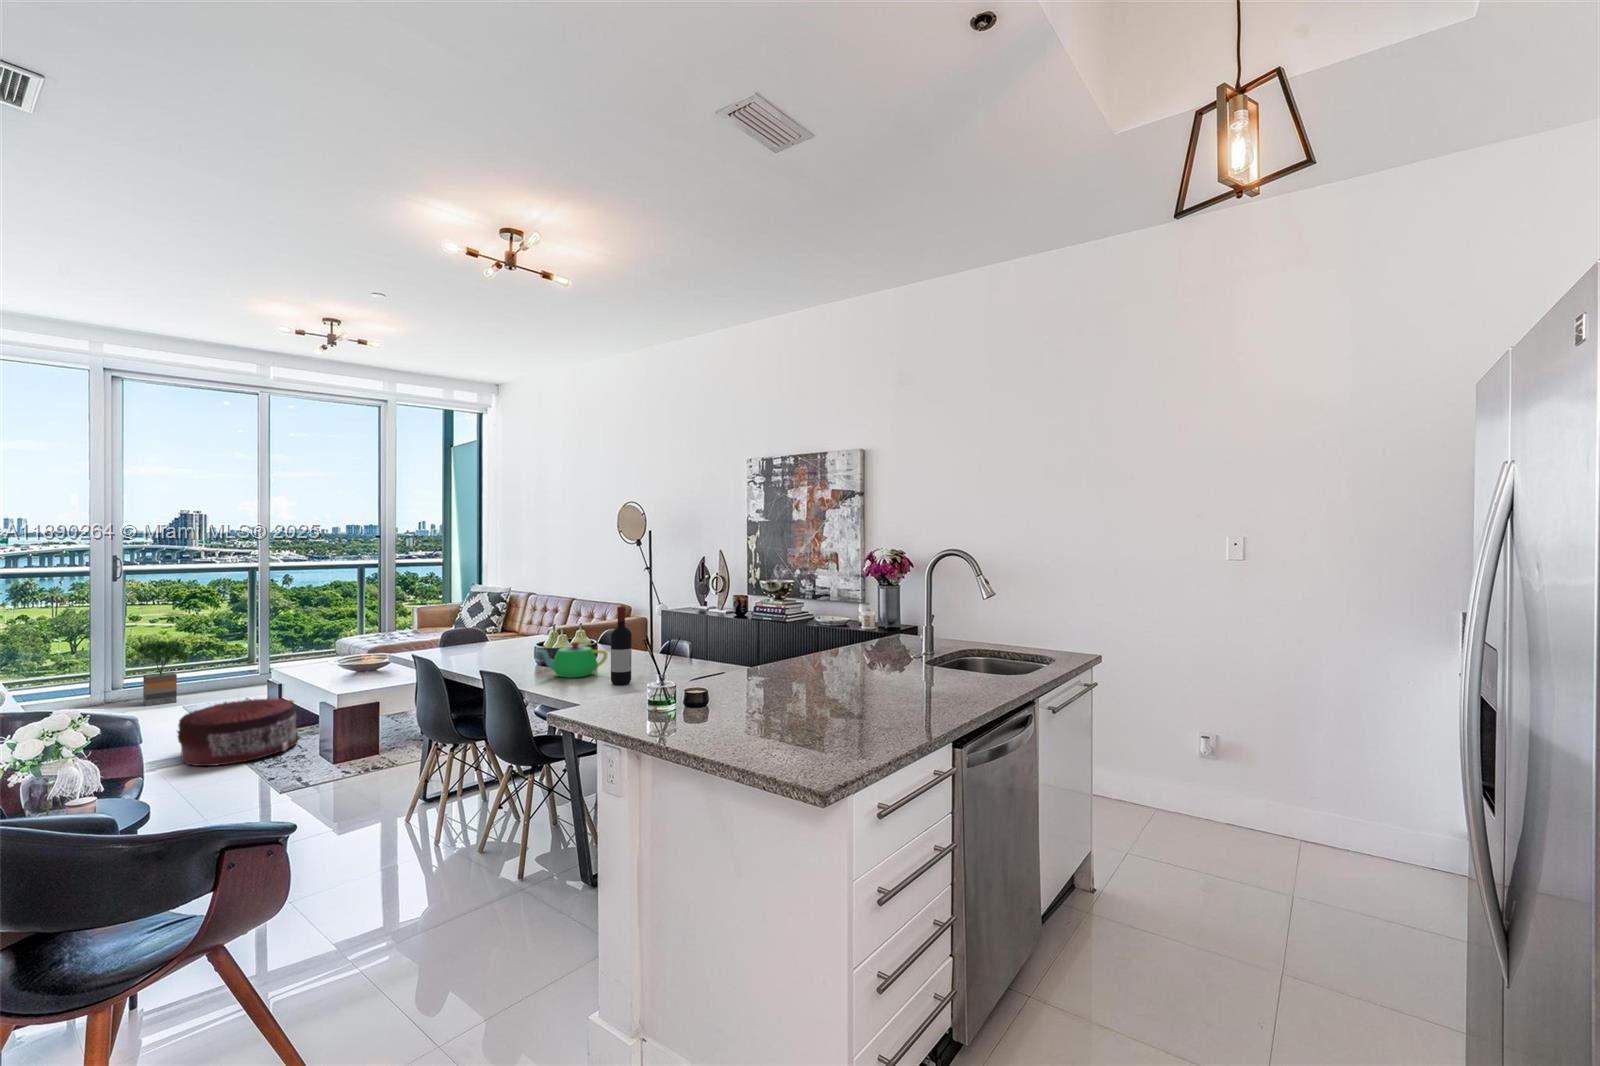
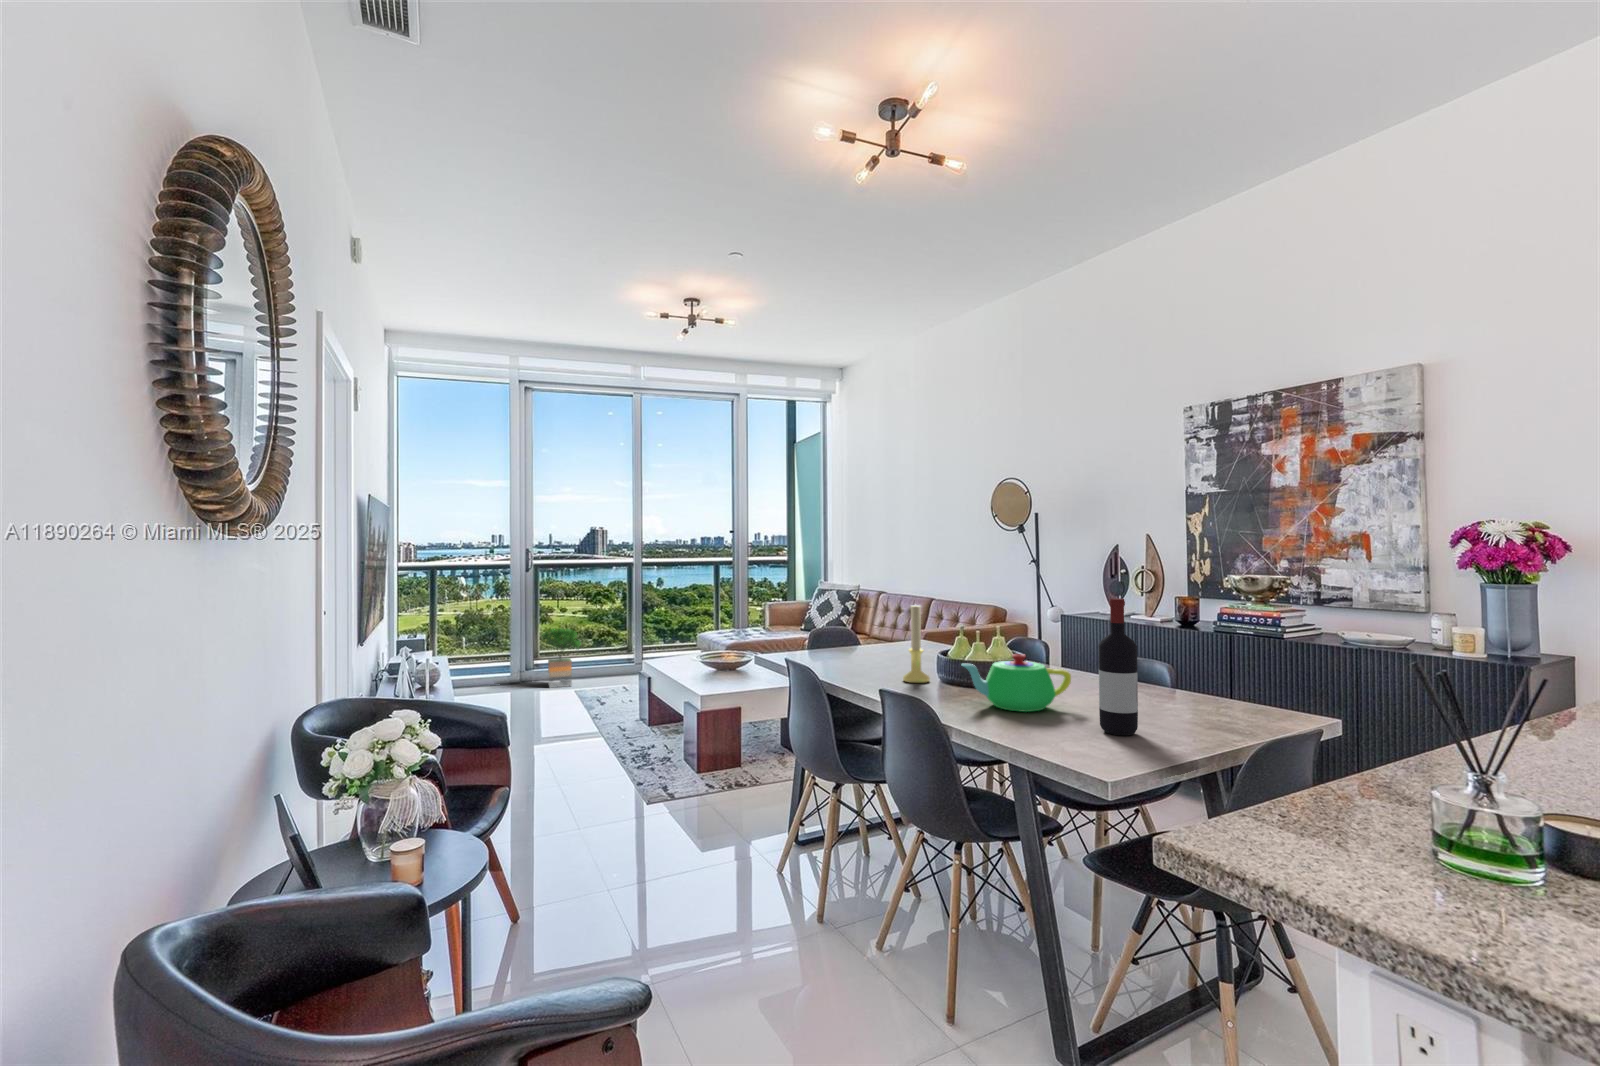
candle holder: none [506,610,526,666] -> present [903,605,930,683]
pouf: present [177,698,300,766] -> none [561,691,667,760]

